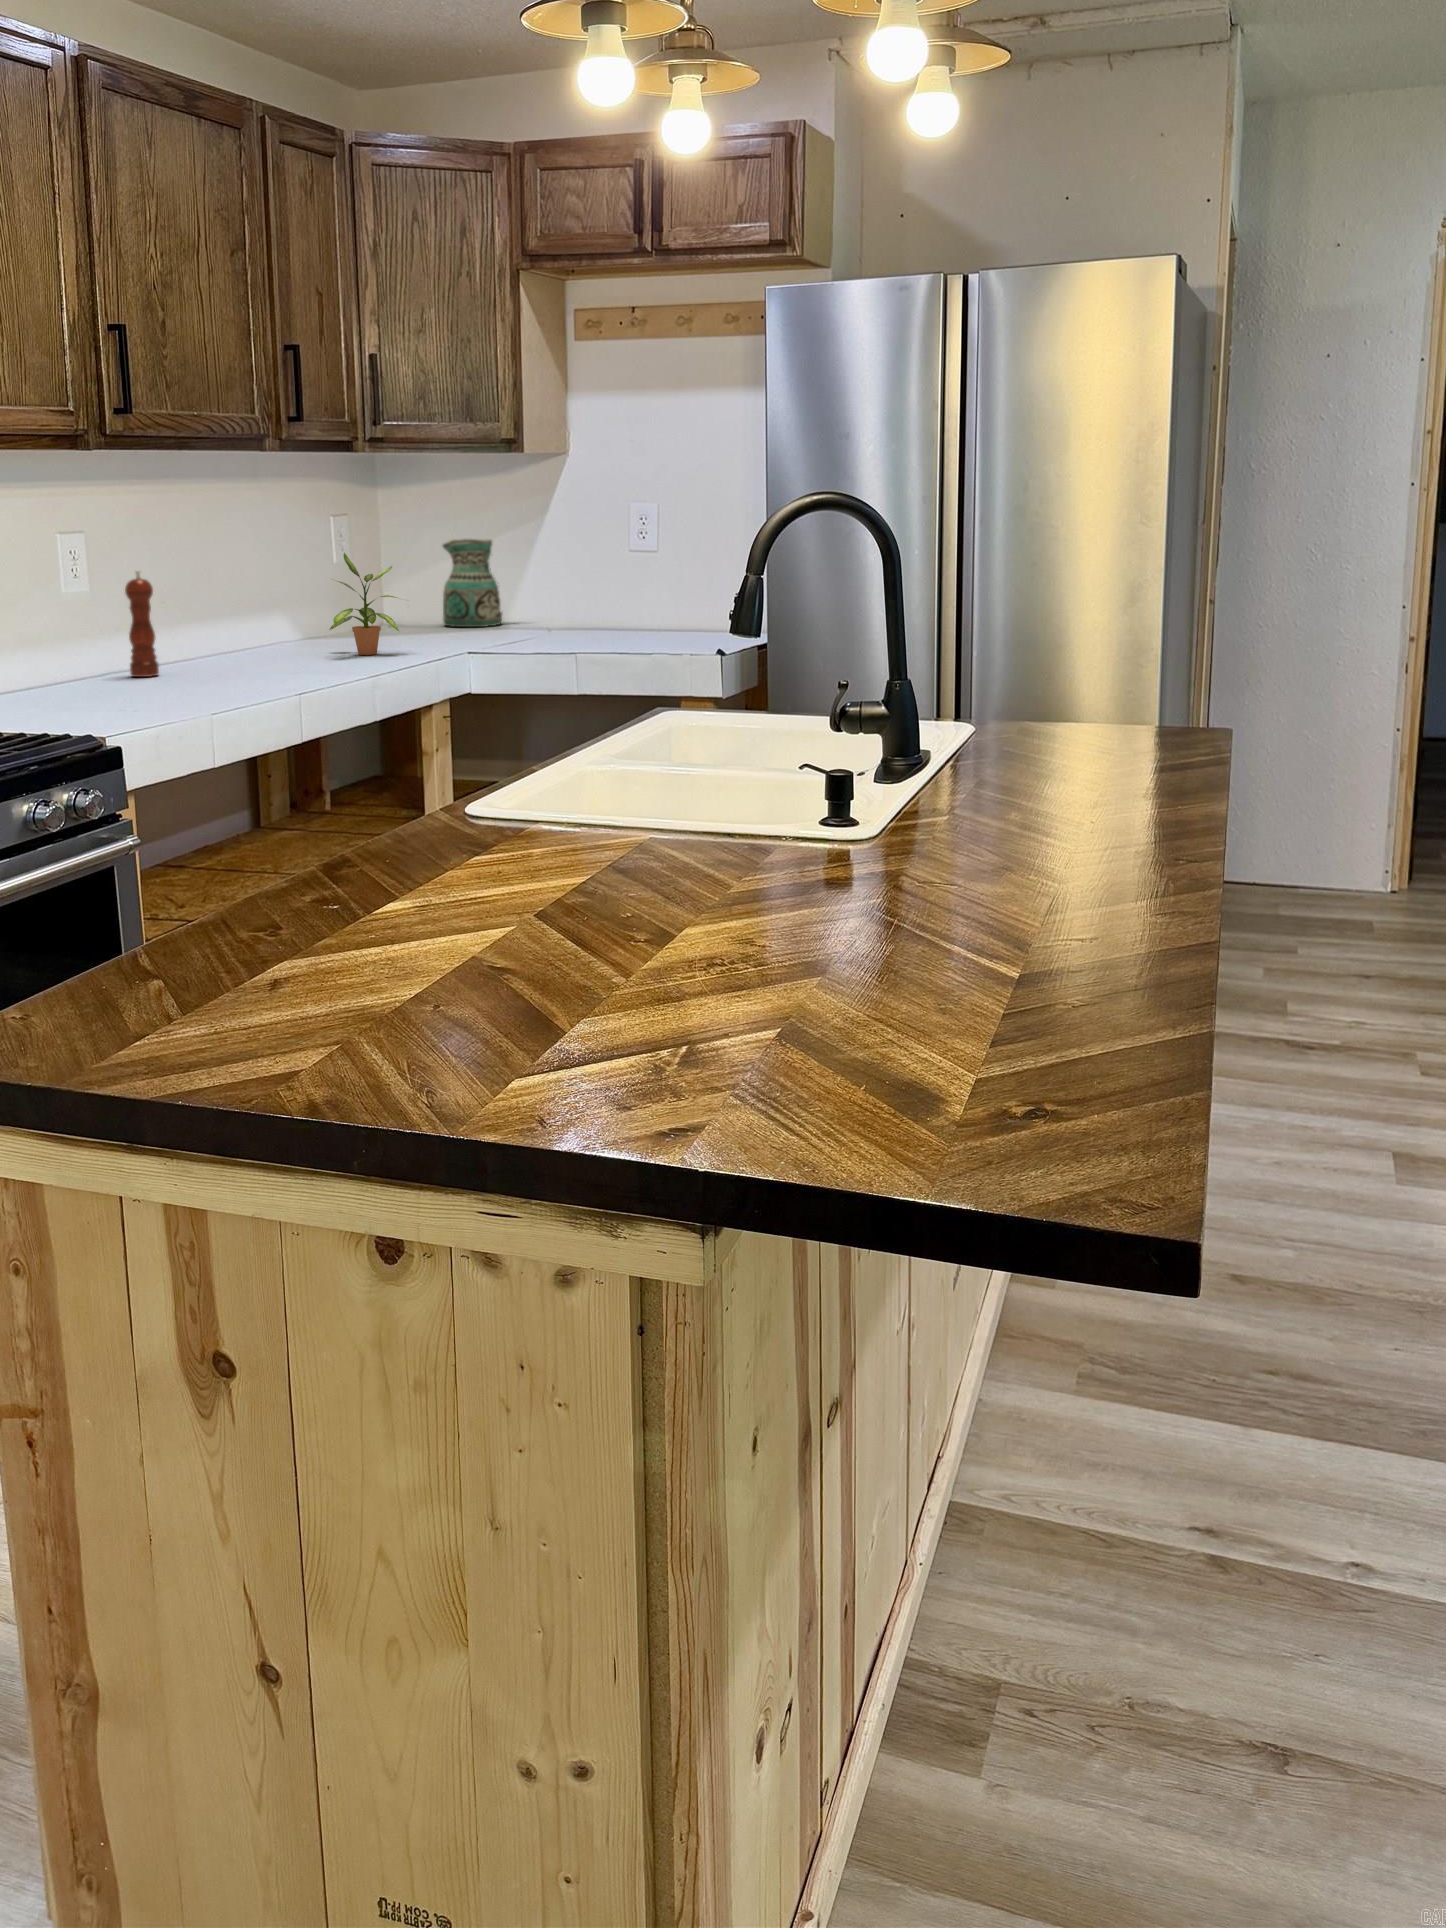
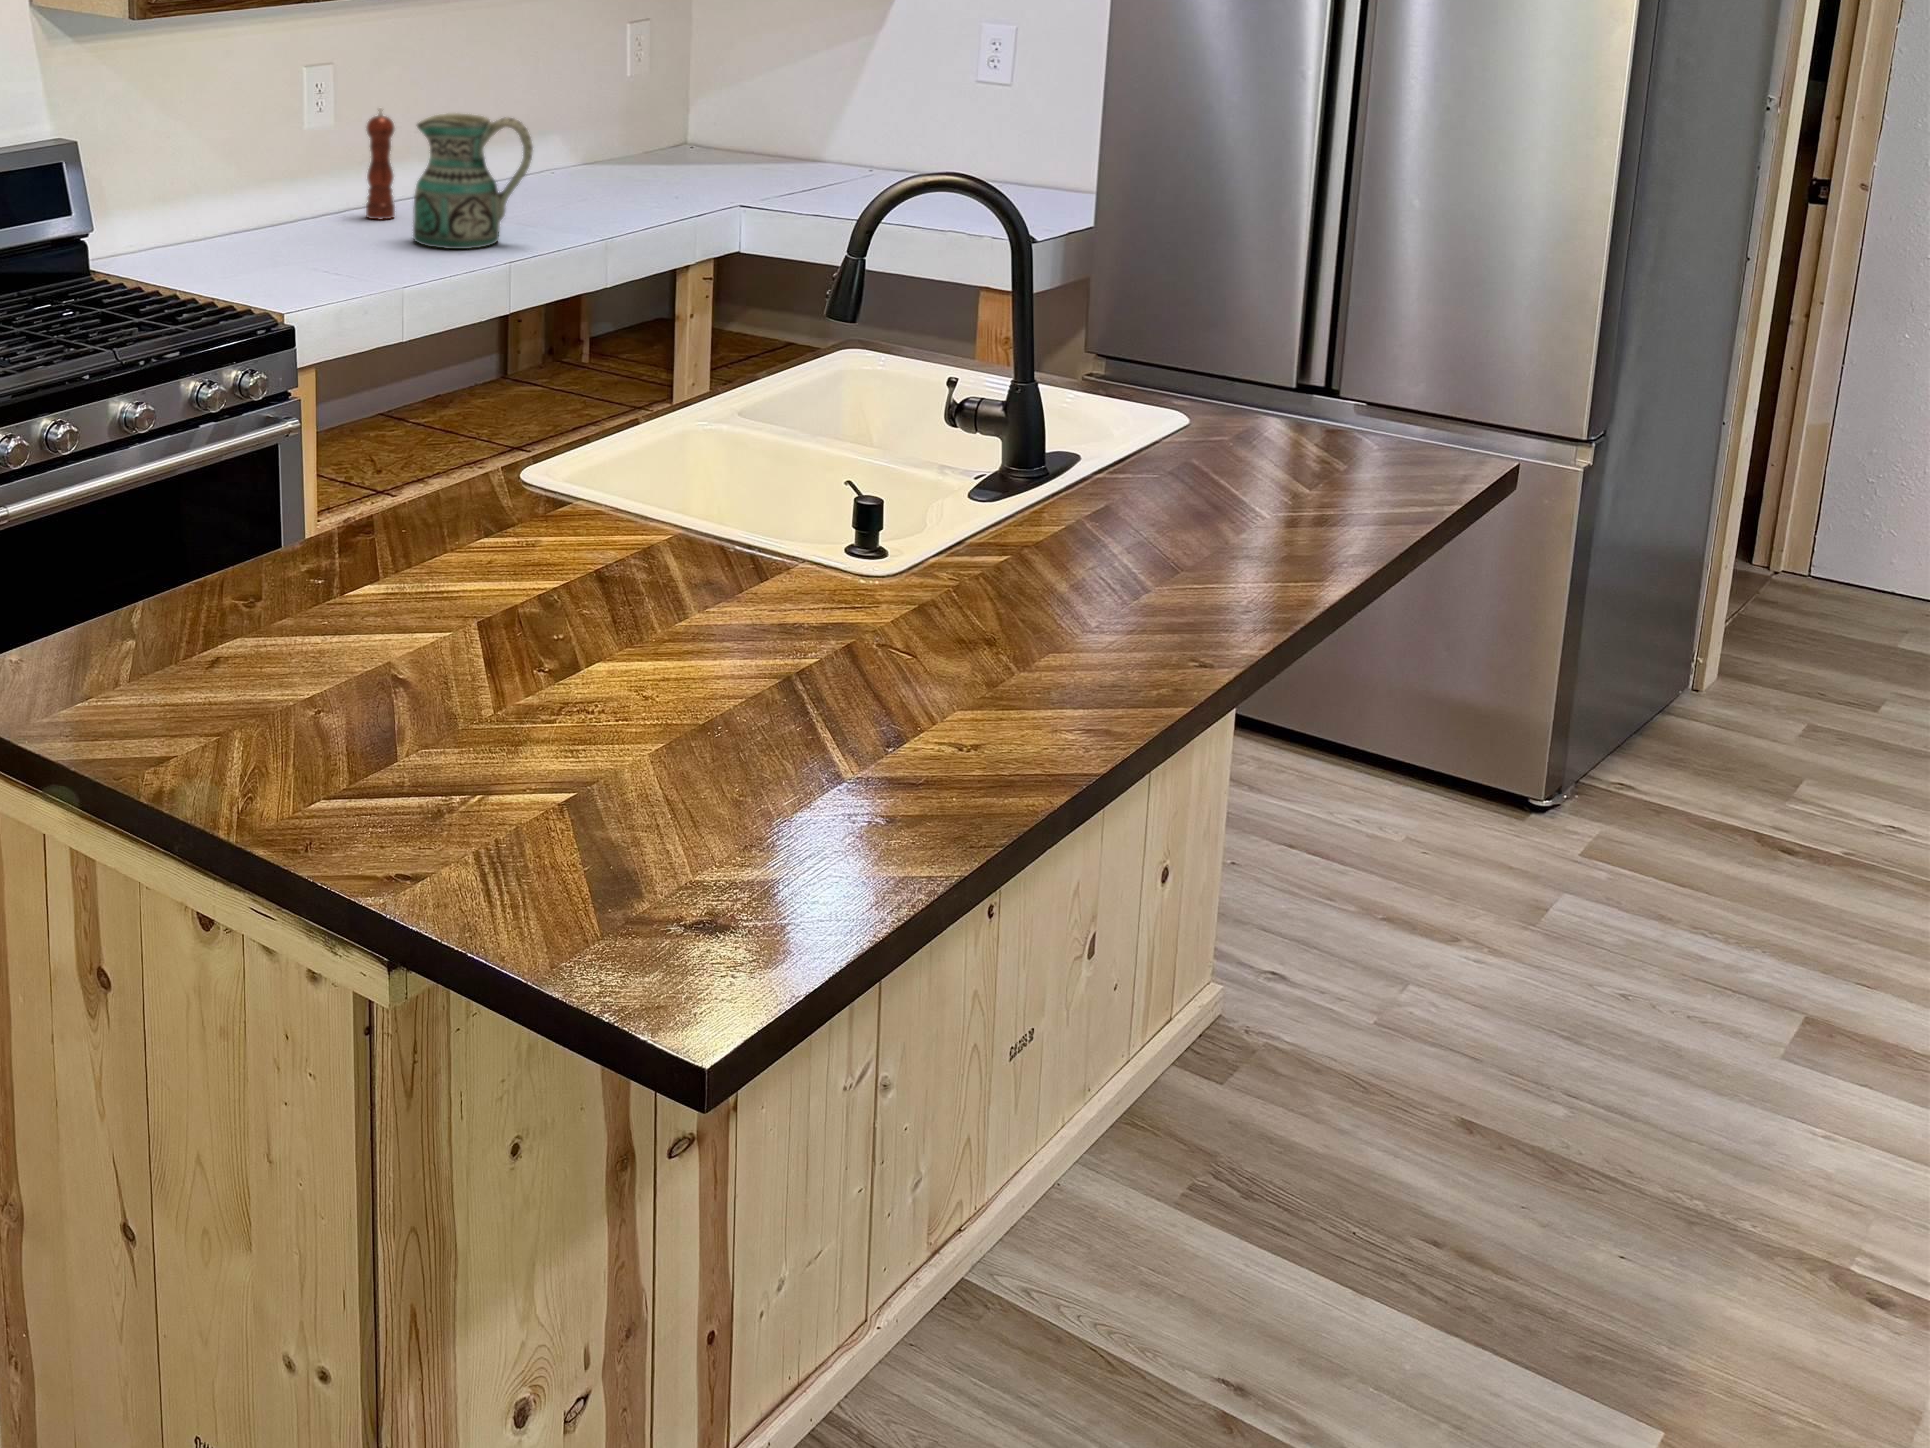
ceramic pitcher: present [443,539,502,627] -> present [413,113,533,249]
potted plant: present [330,553,399,655] -> none [589,90,681,204]

